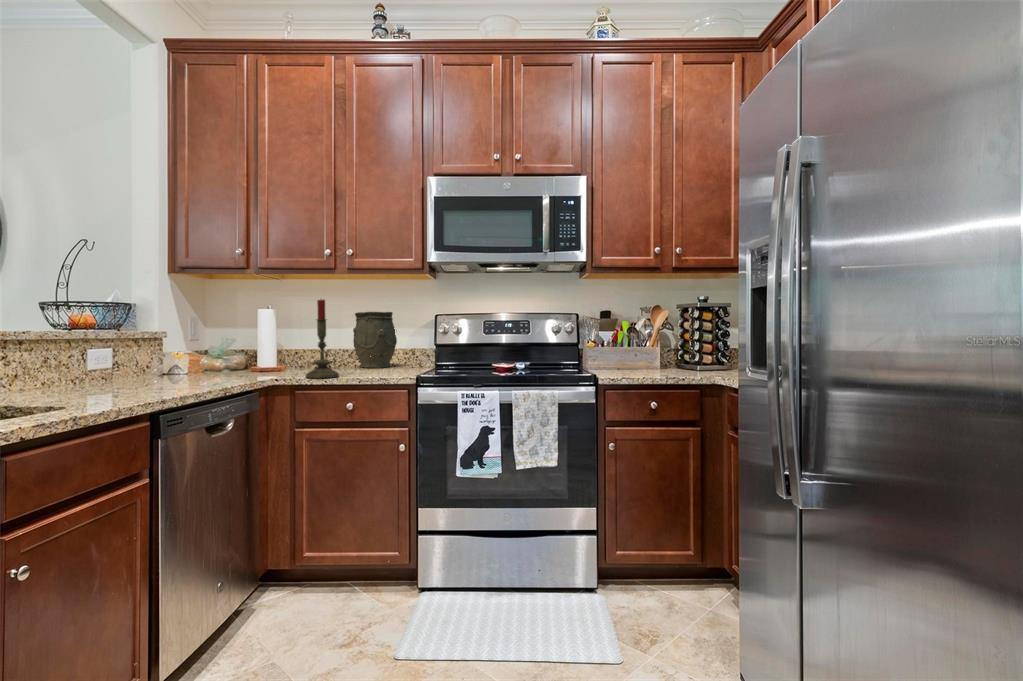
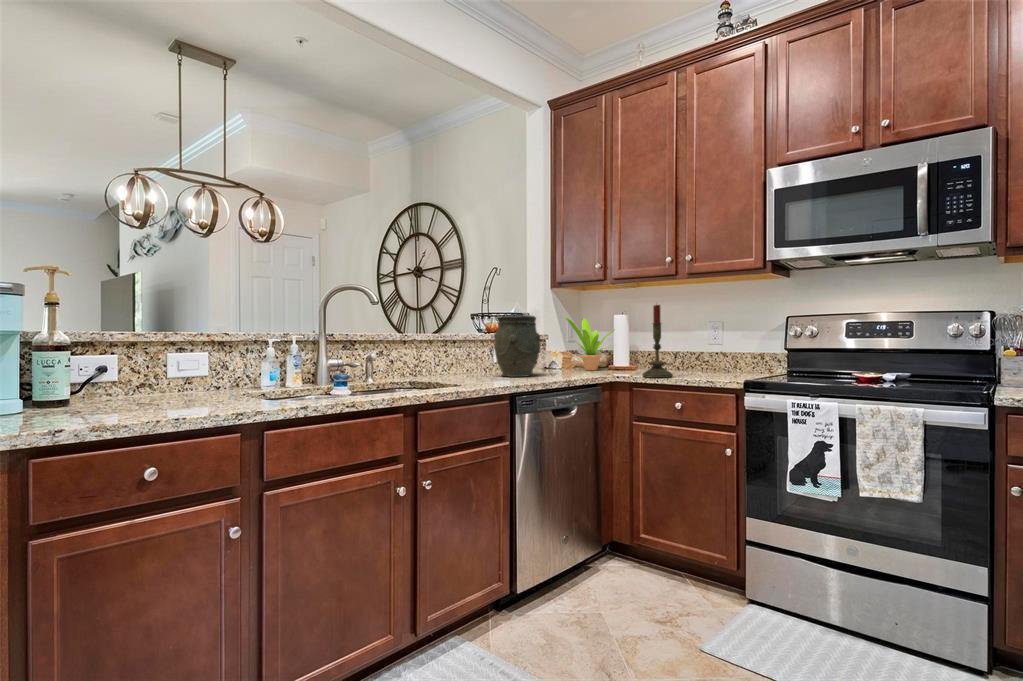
potted plant: none [195,309,261,374] -> present [565,317,615,370]
vase: present [353,312,397,368] -> present [494,316,540,377]

